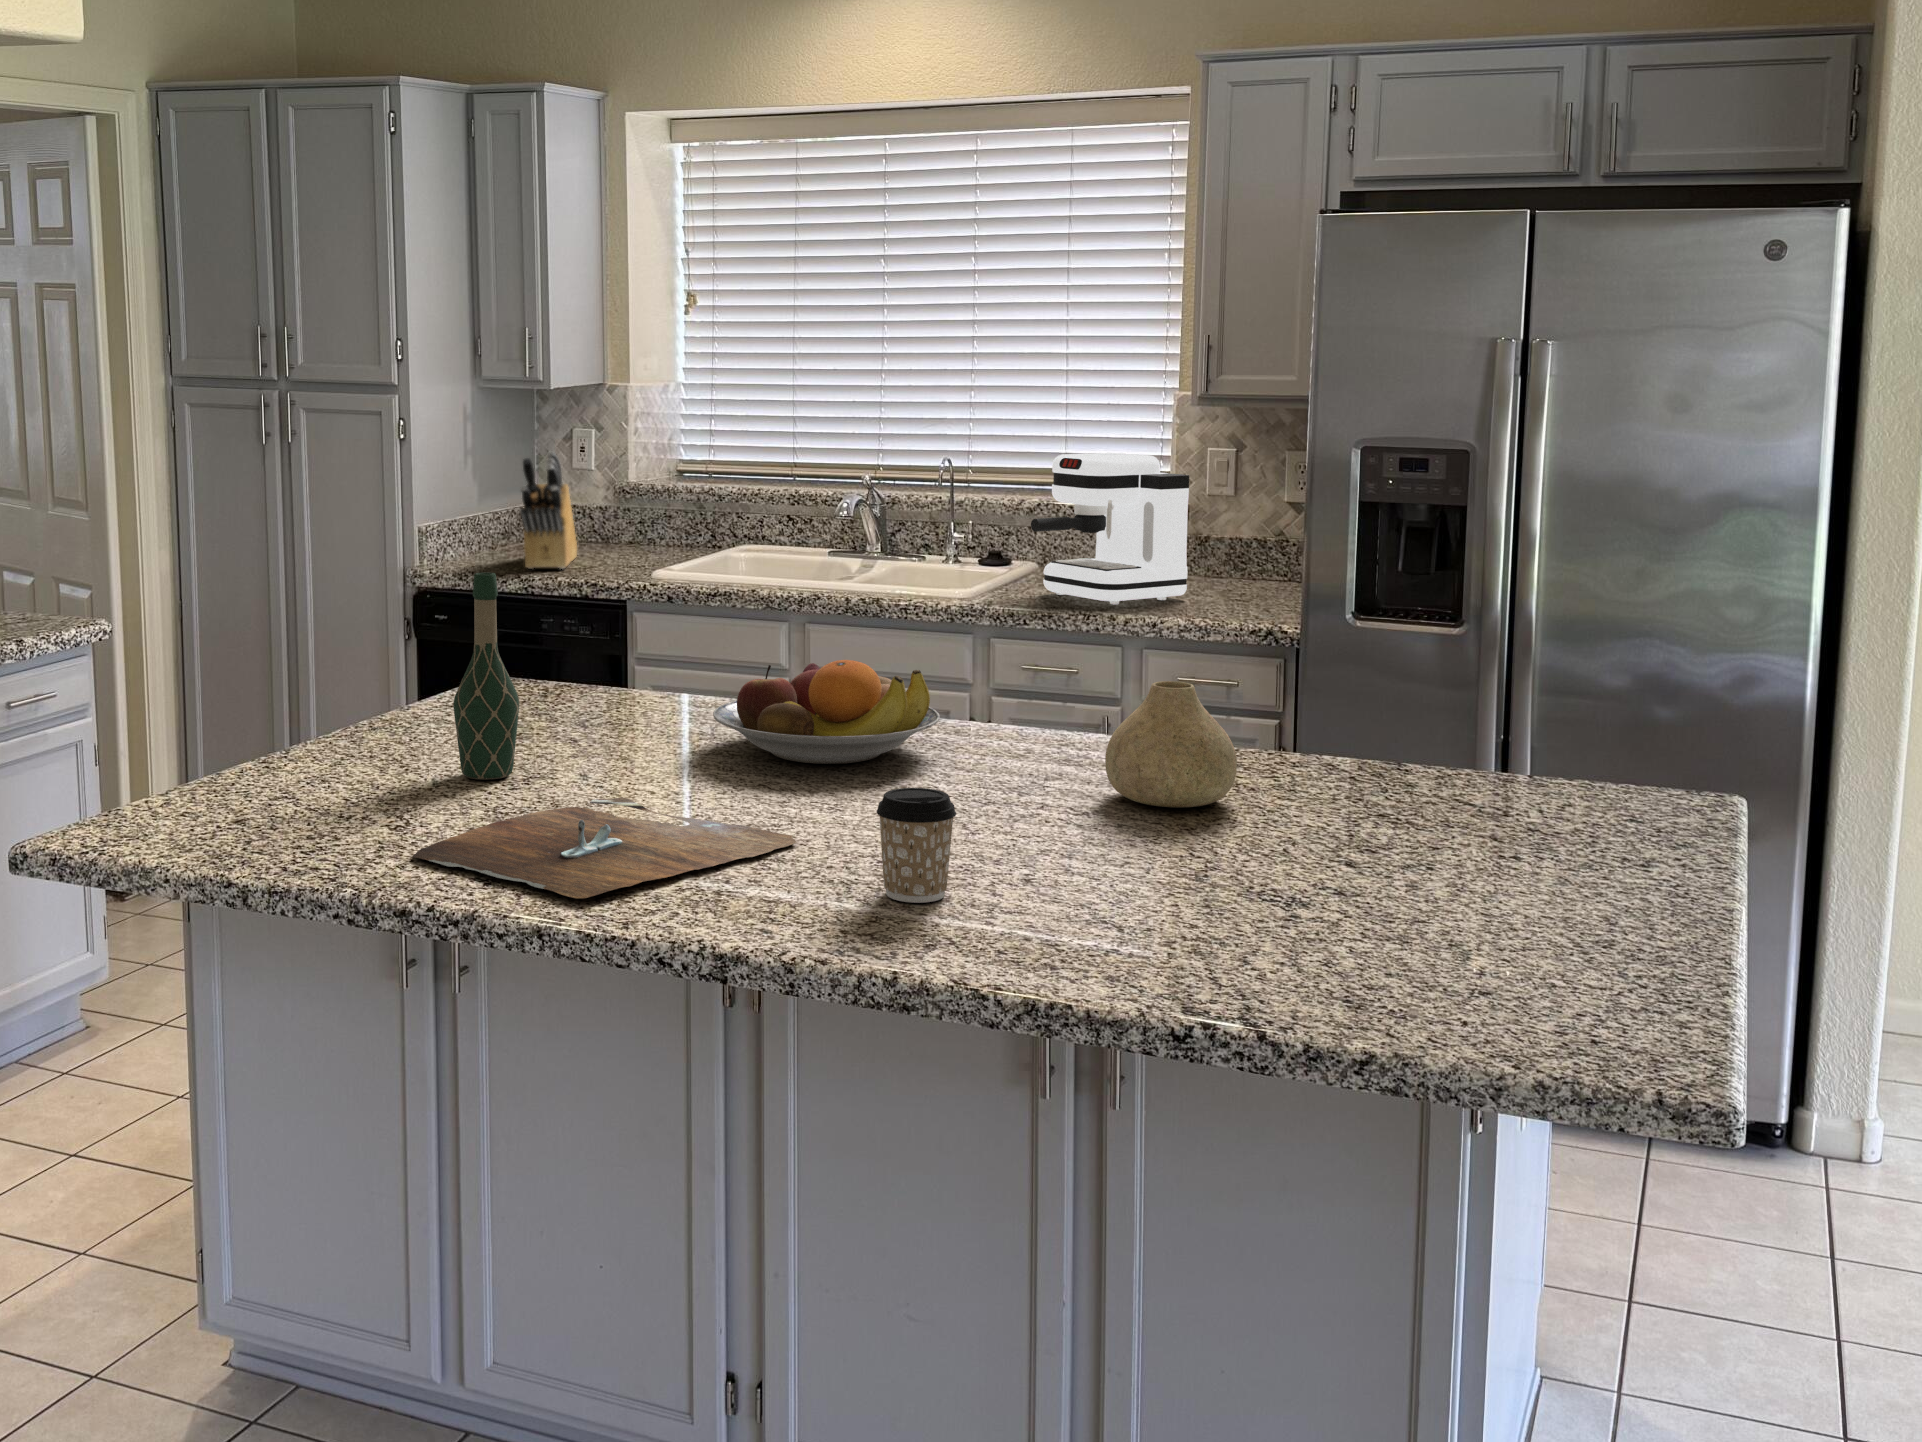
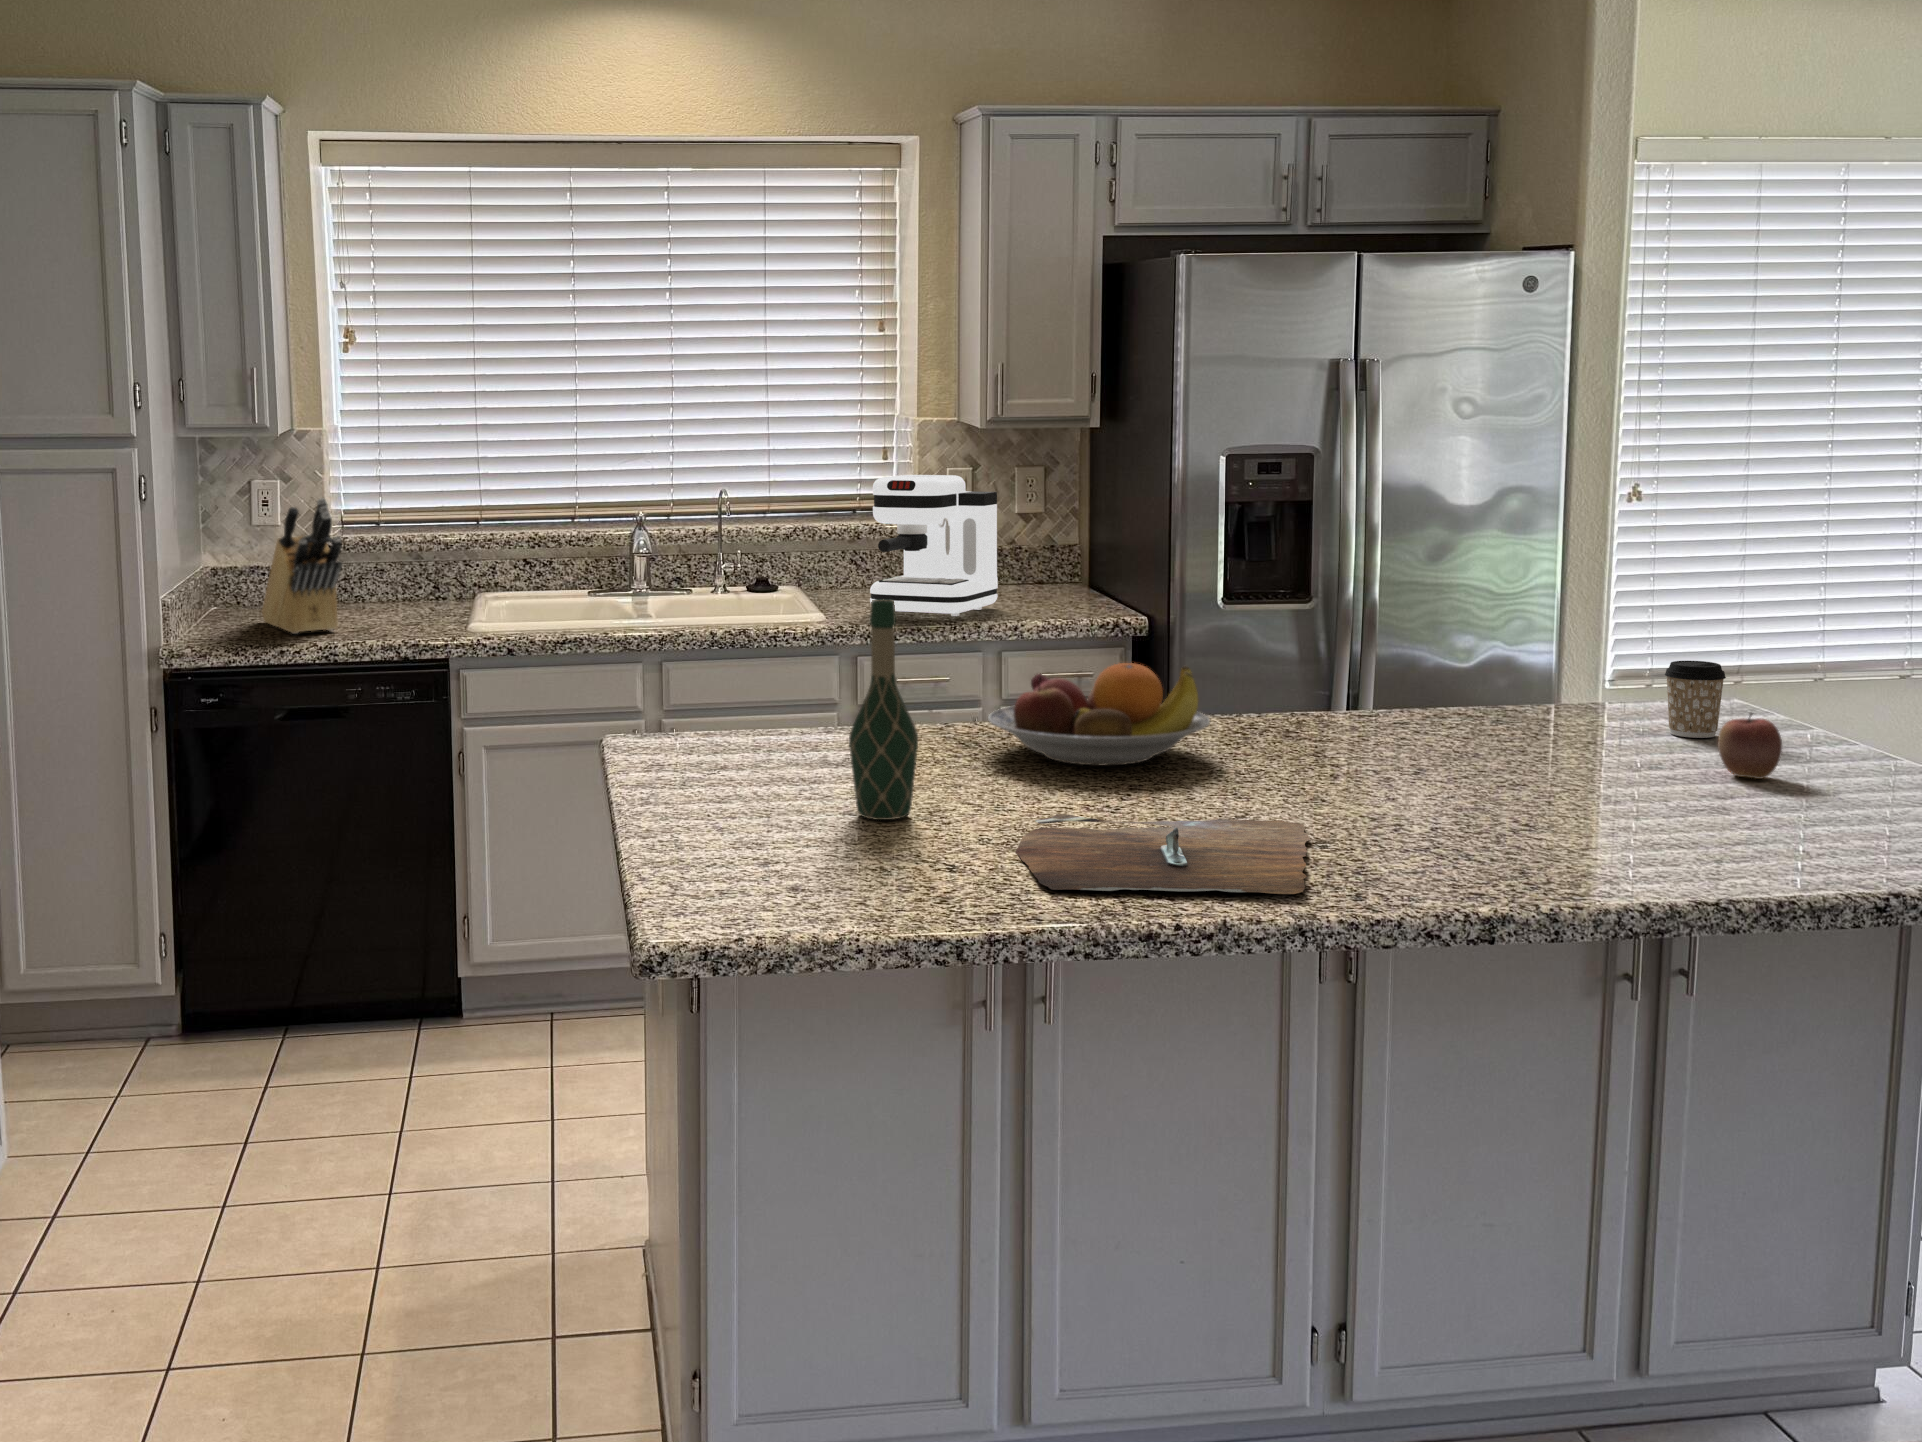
vase: present [1105,681,1237,807] -> none [1381,650,1498,758]
coffee cup: present [877,788,956,903] -> present [1665,661,1726,738]
apple: none [1422,800,1500,884] -> present [1718,713,1782,779]

